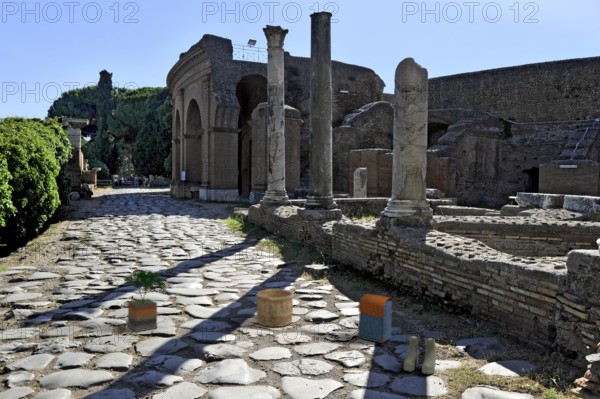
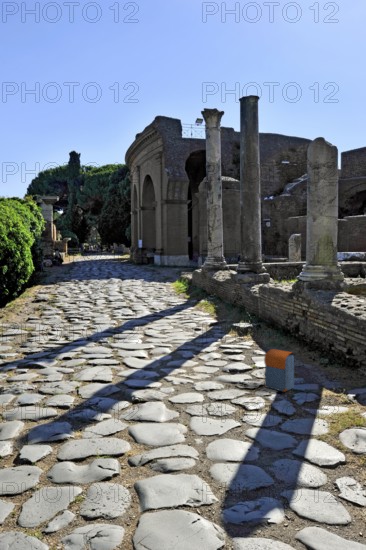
potted tree: present [124,270,166,332] -> none [69,327,105,379]
wooden bucket: present [256,289,294,327] -> none [178,344,212,377]
boots: present [404,335,436,374] -> none [297,384,327,419]

